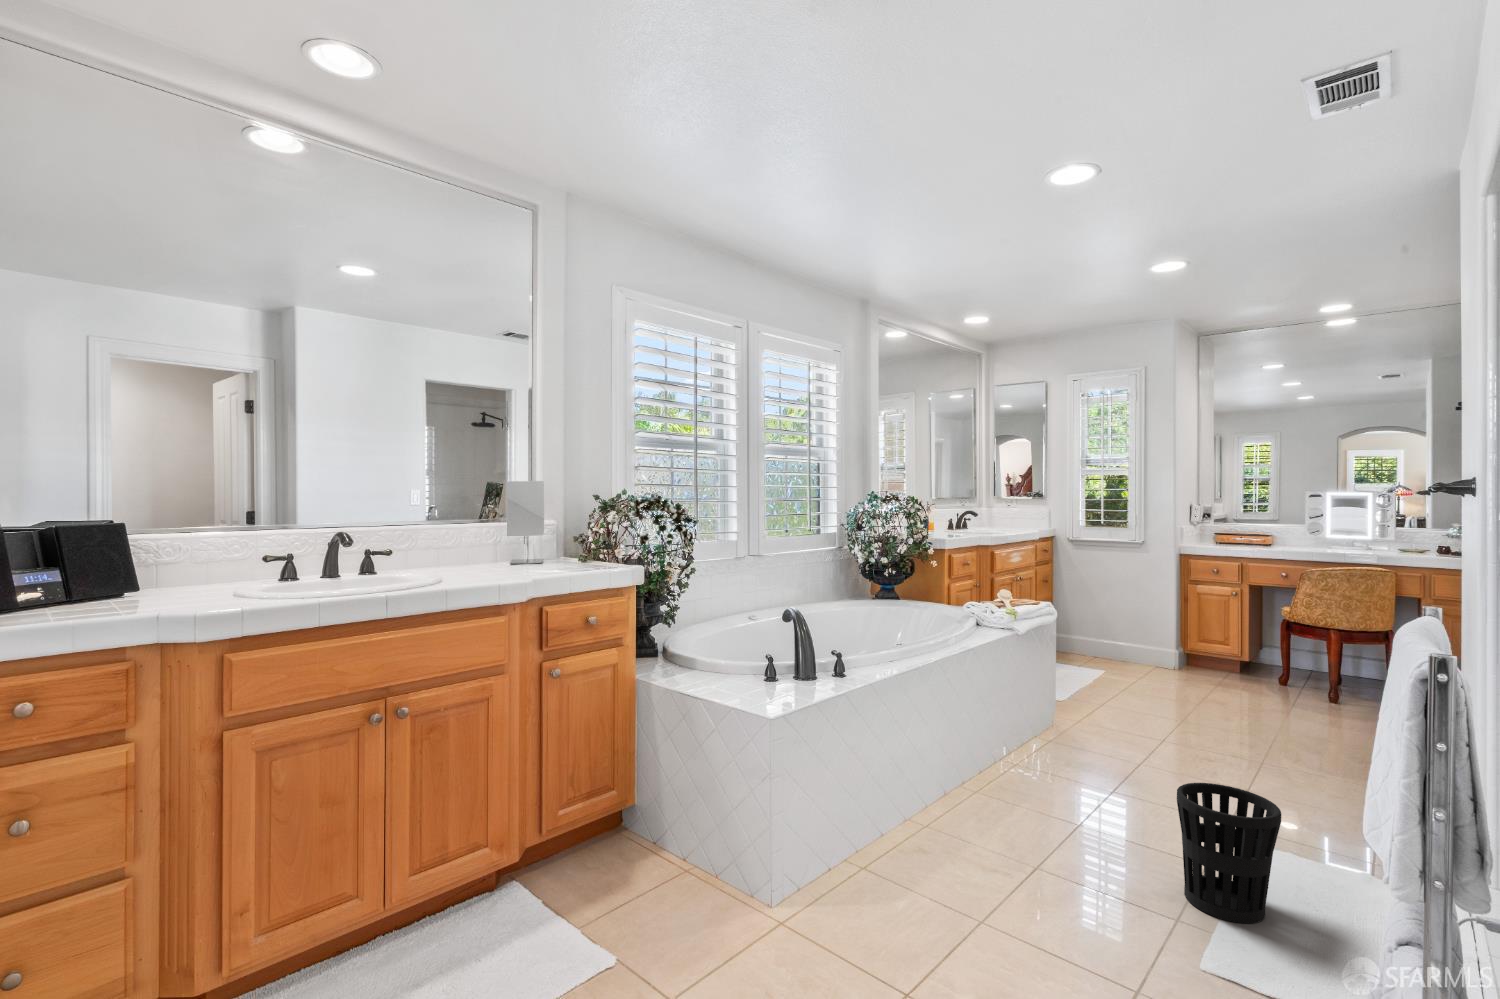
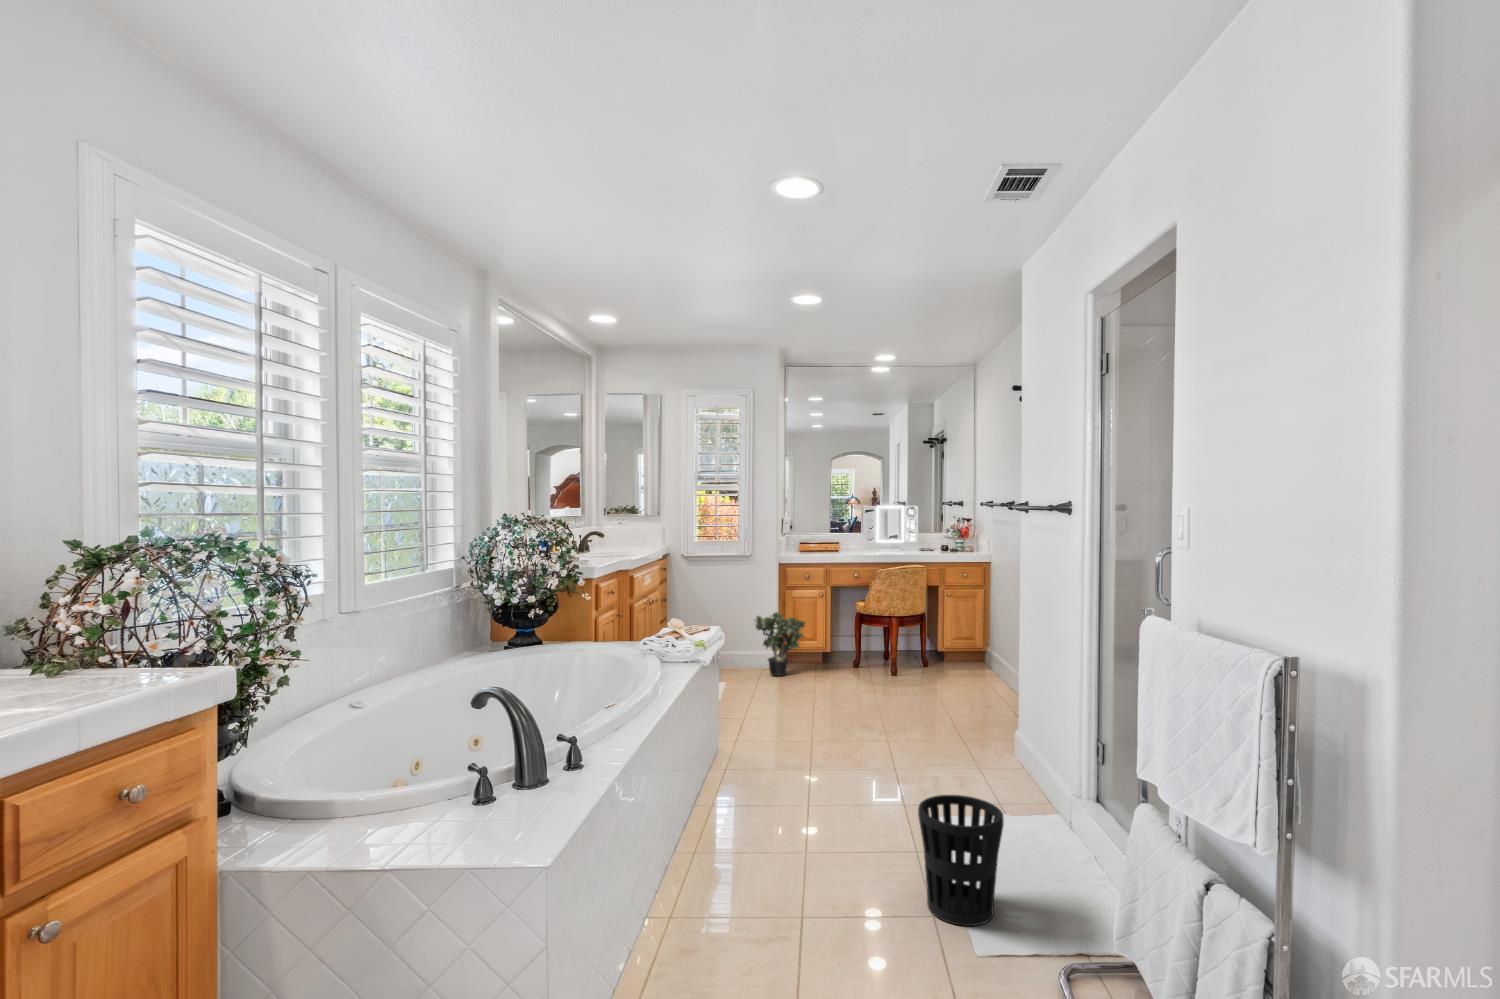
potted plant: none [1141,605,1206,674] -> present [755,612,805,676]

